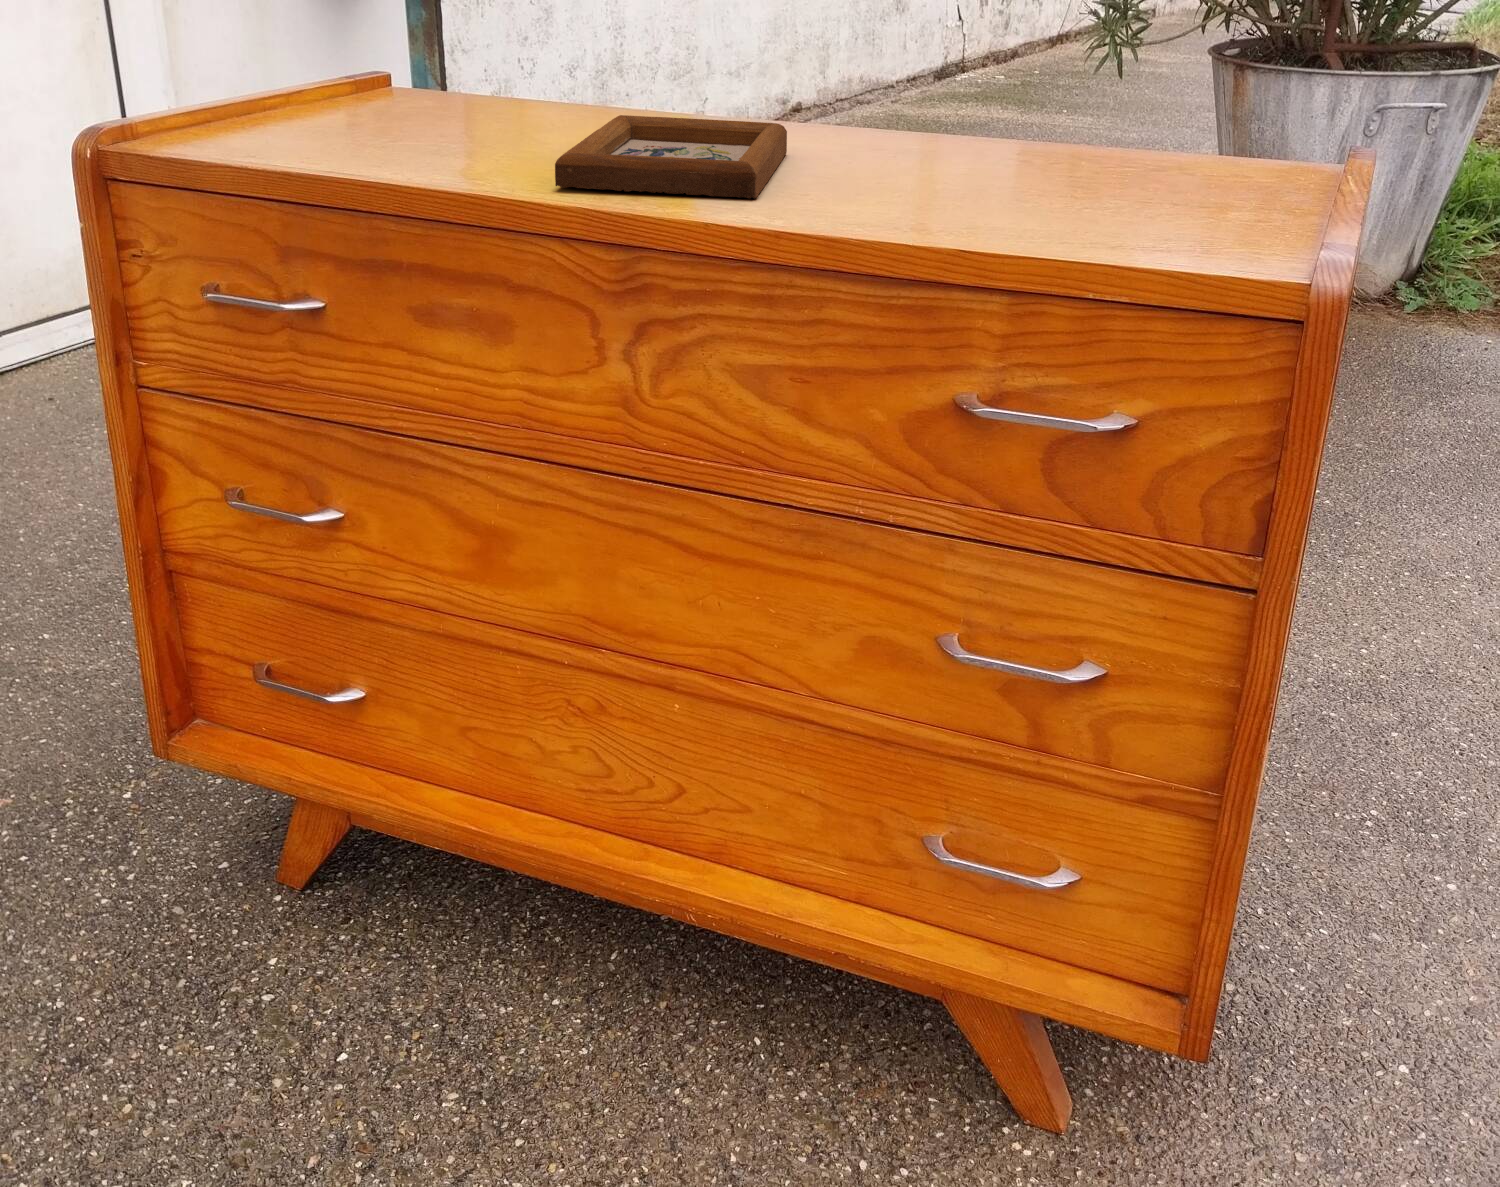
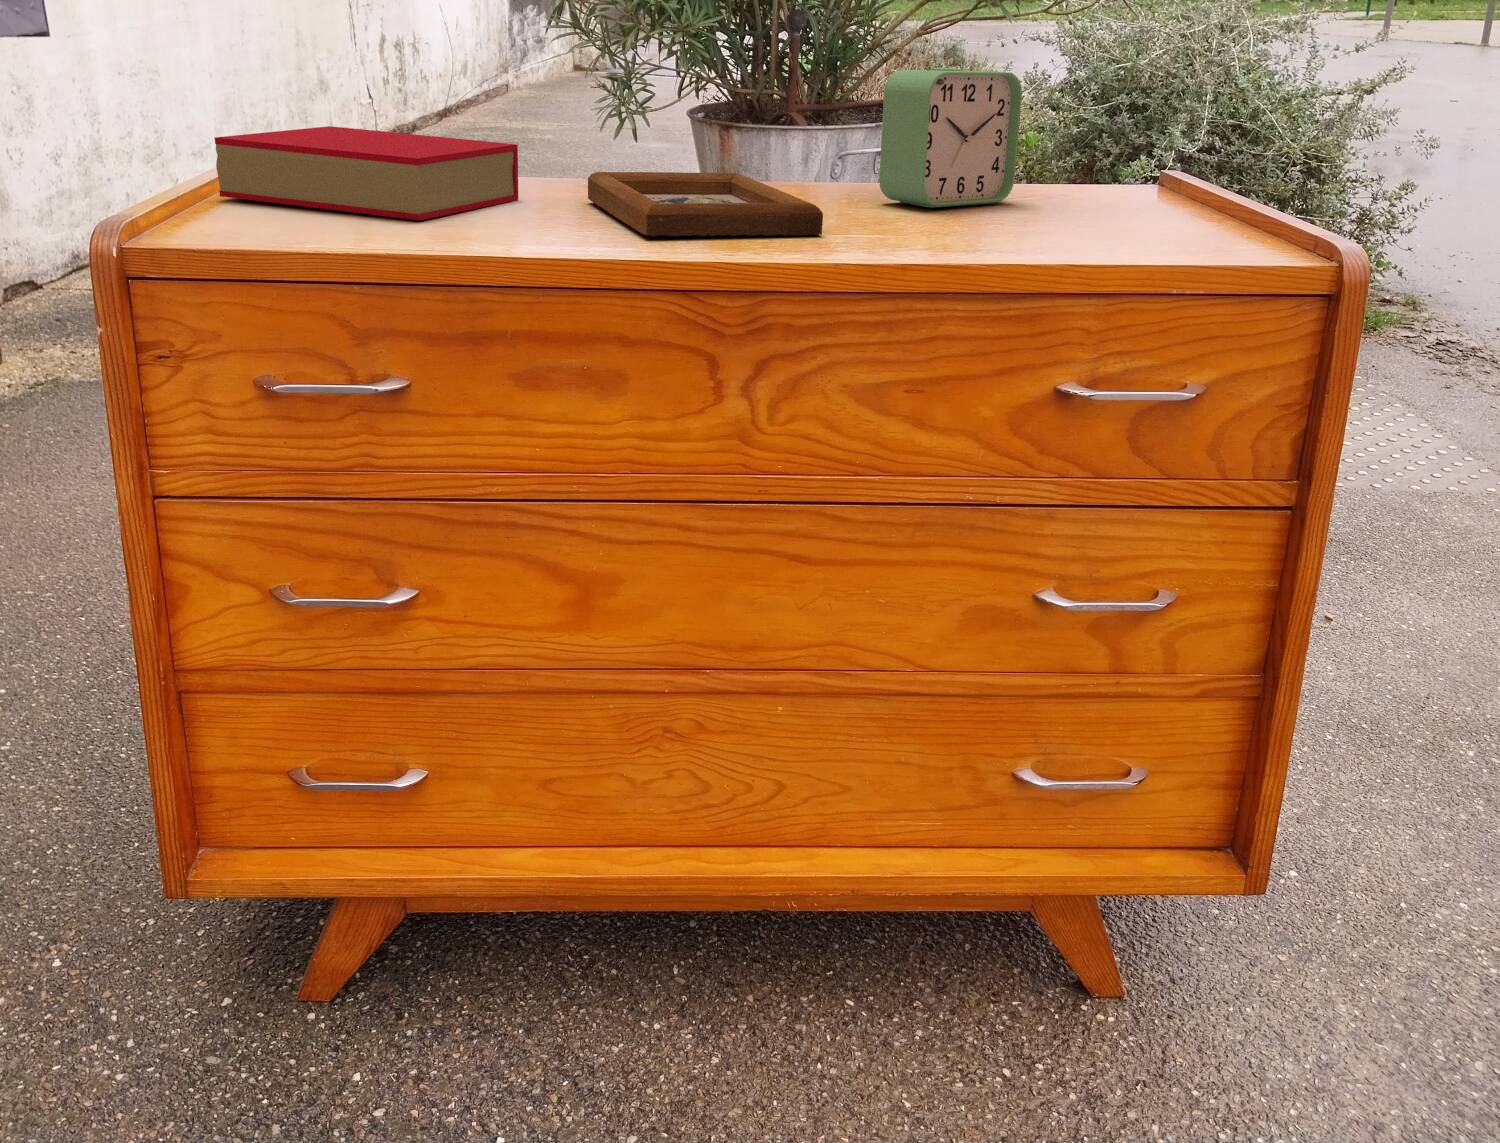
alarm clock: none [935,8,1122,174] -> present [879,68,1022,208]
book: none [279,58,554,157] -> present [215,126,518,220]

